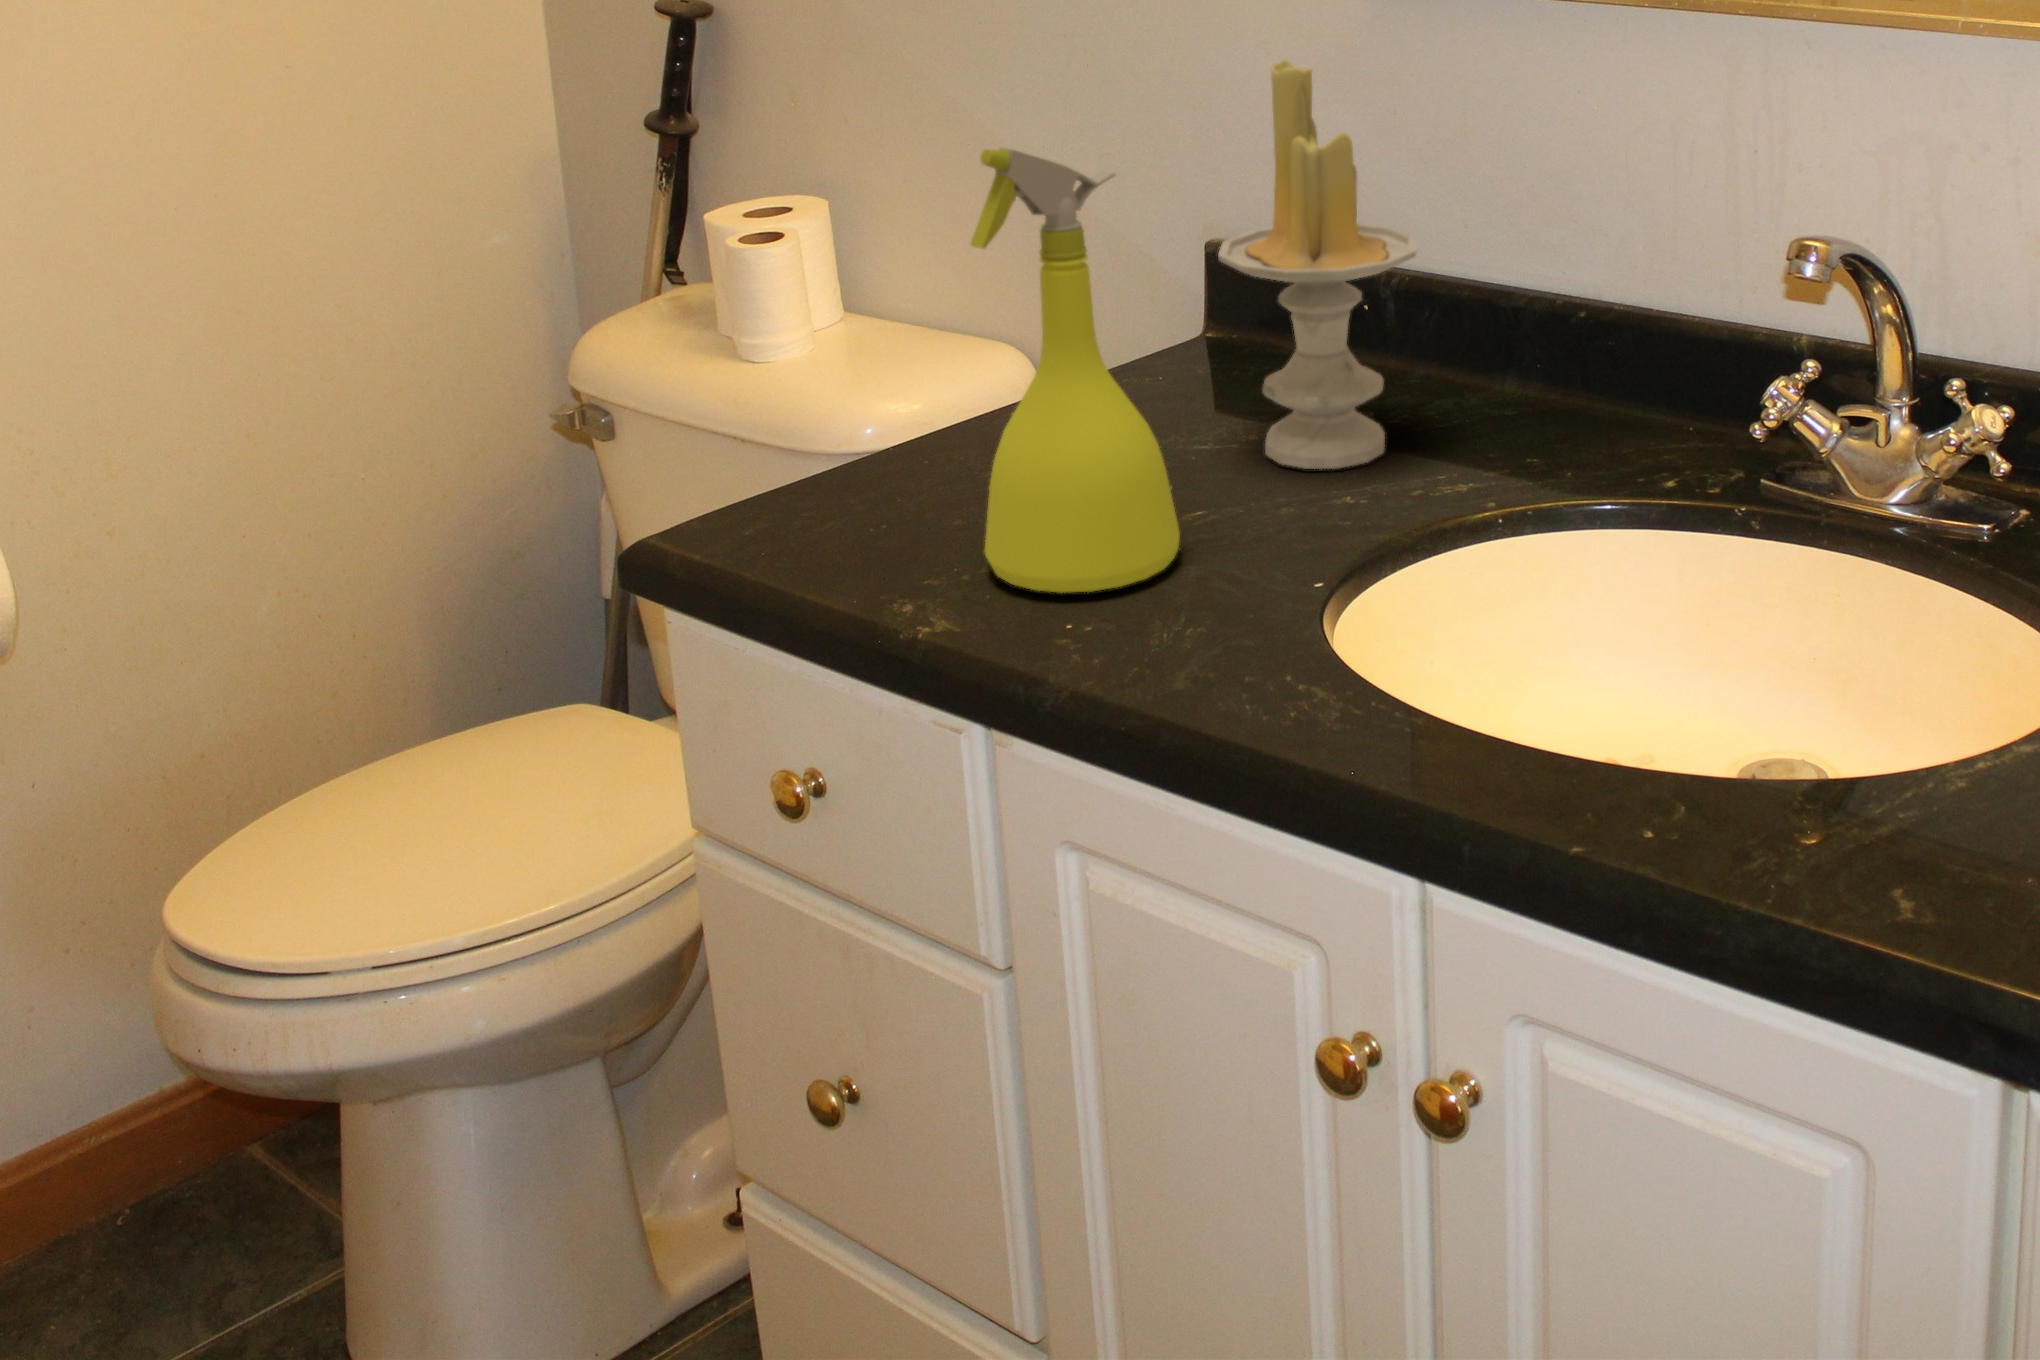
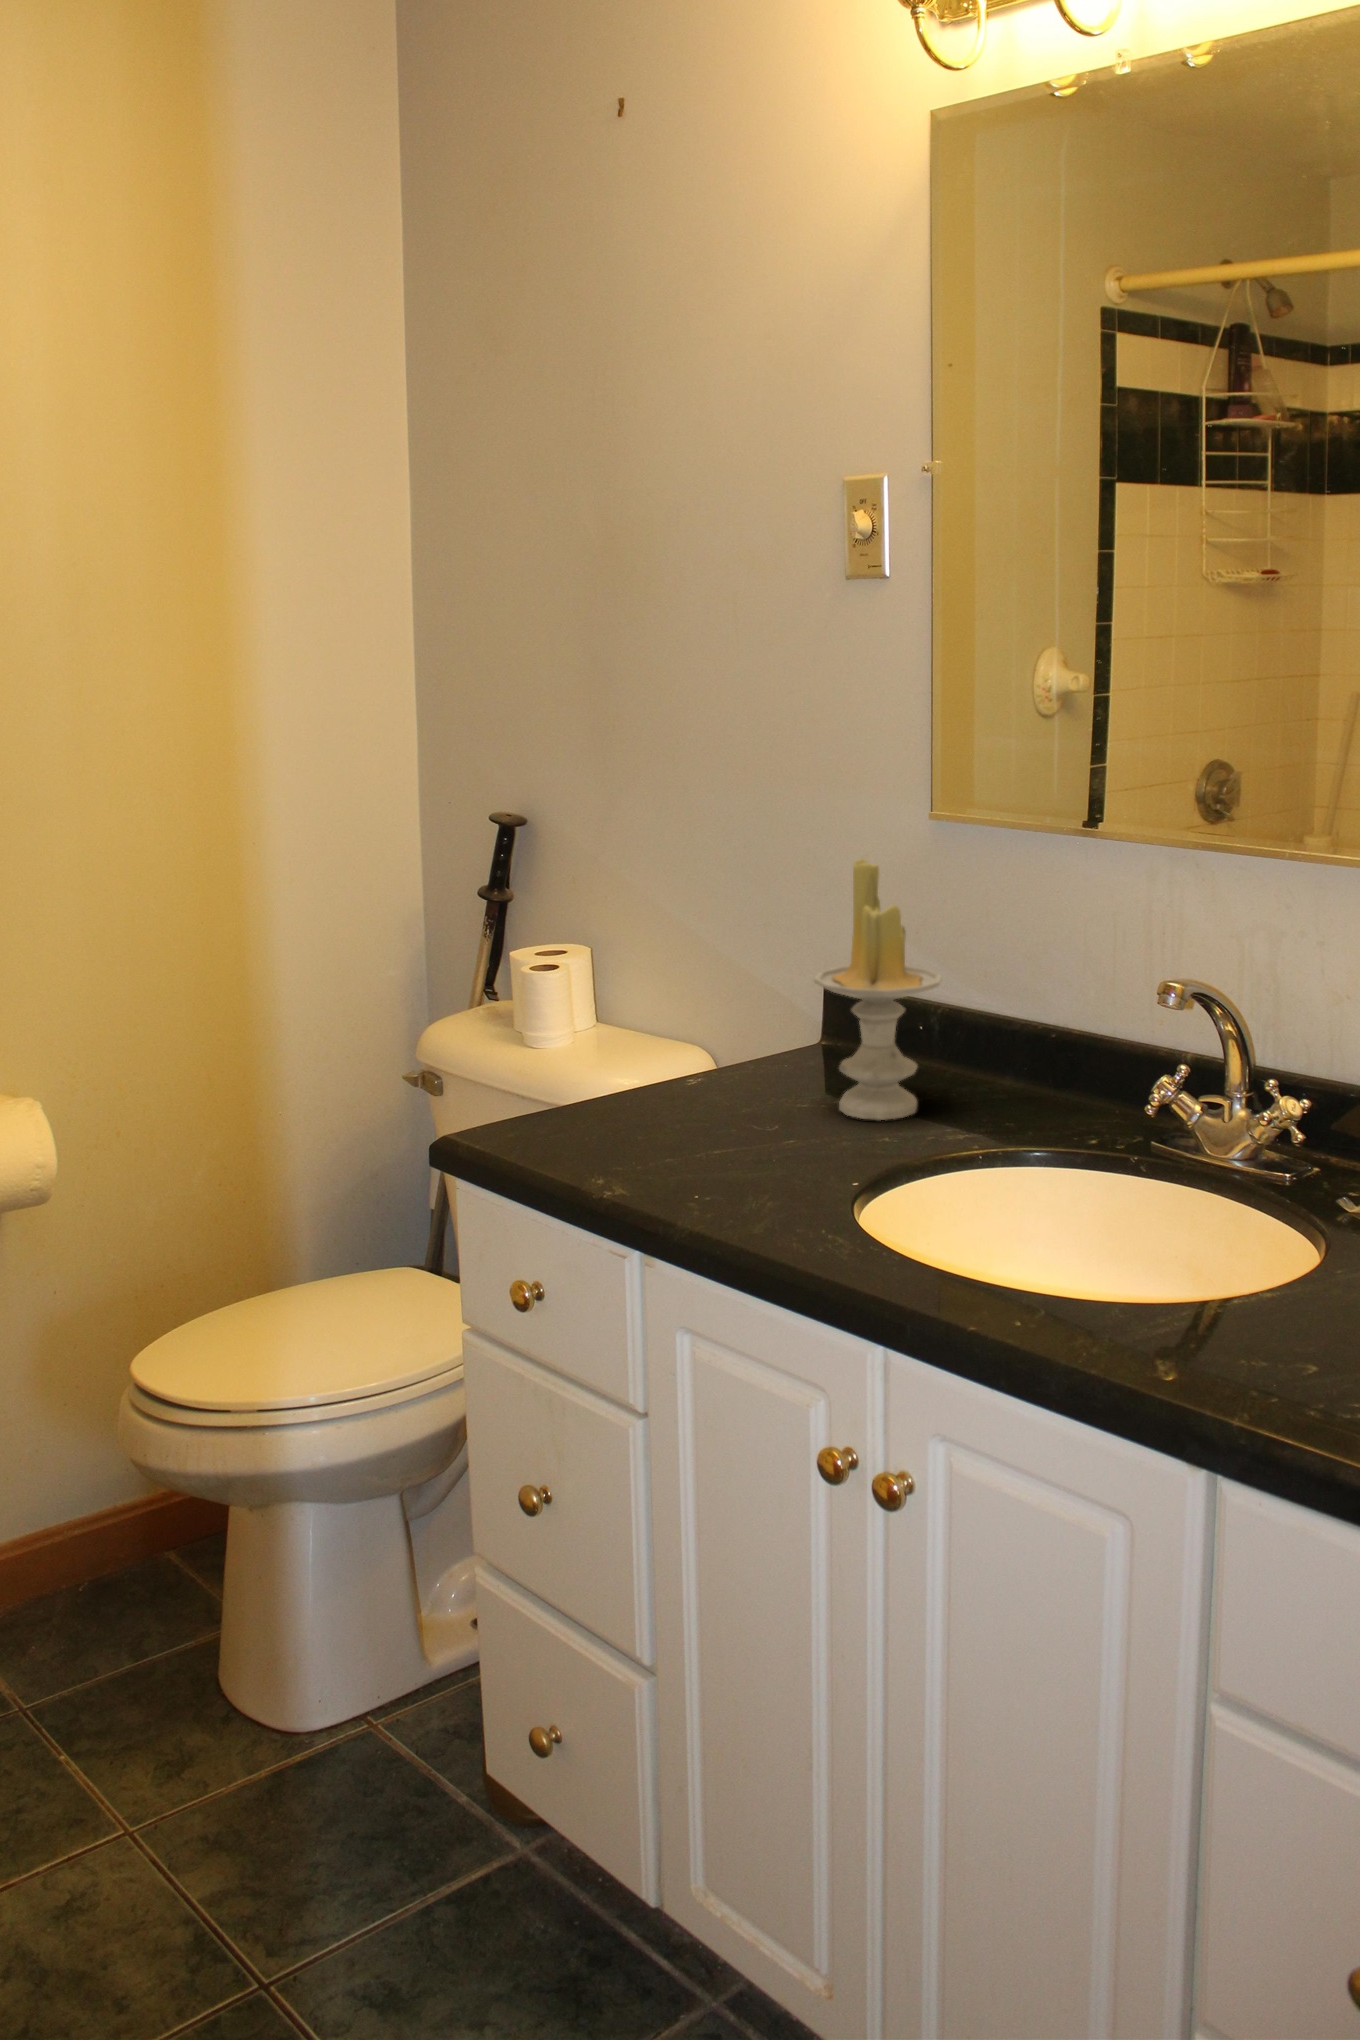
spray bottle: present [970,148,1180,593] -> none [650,897,772,1175]

